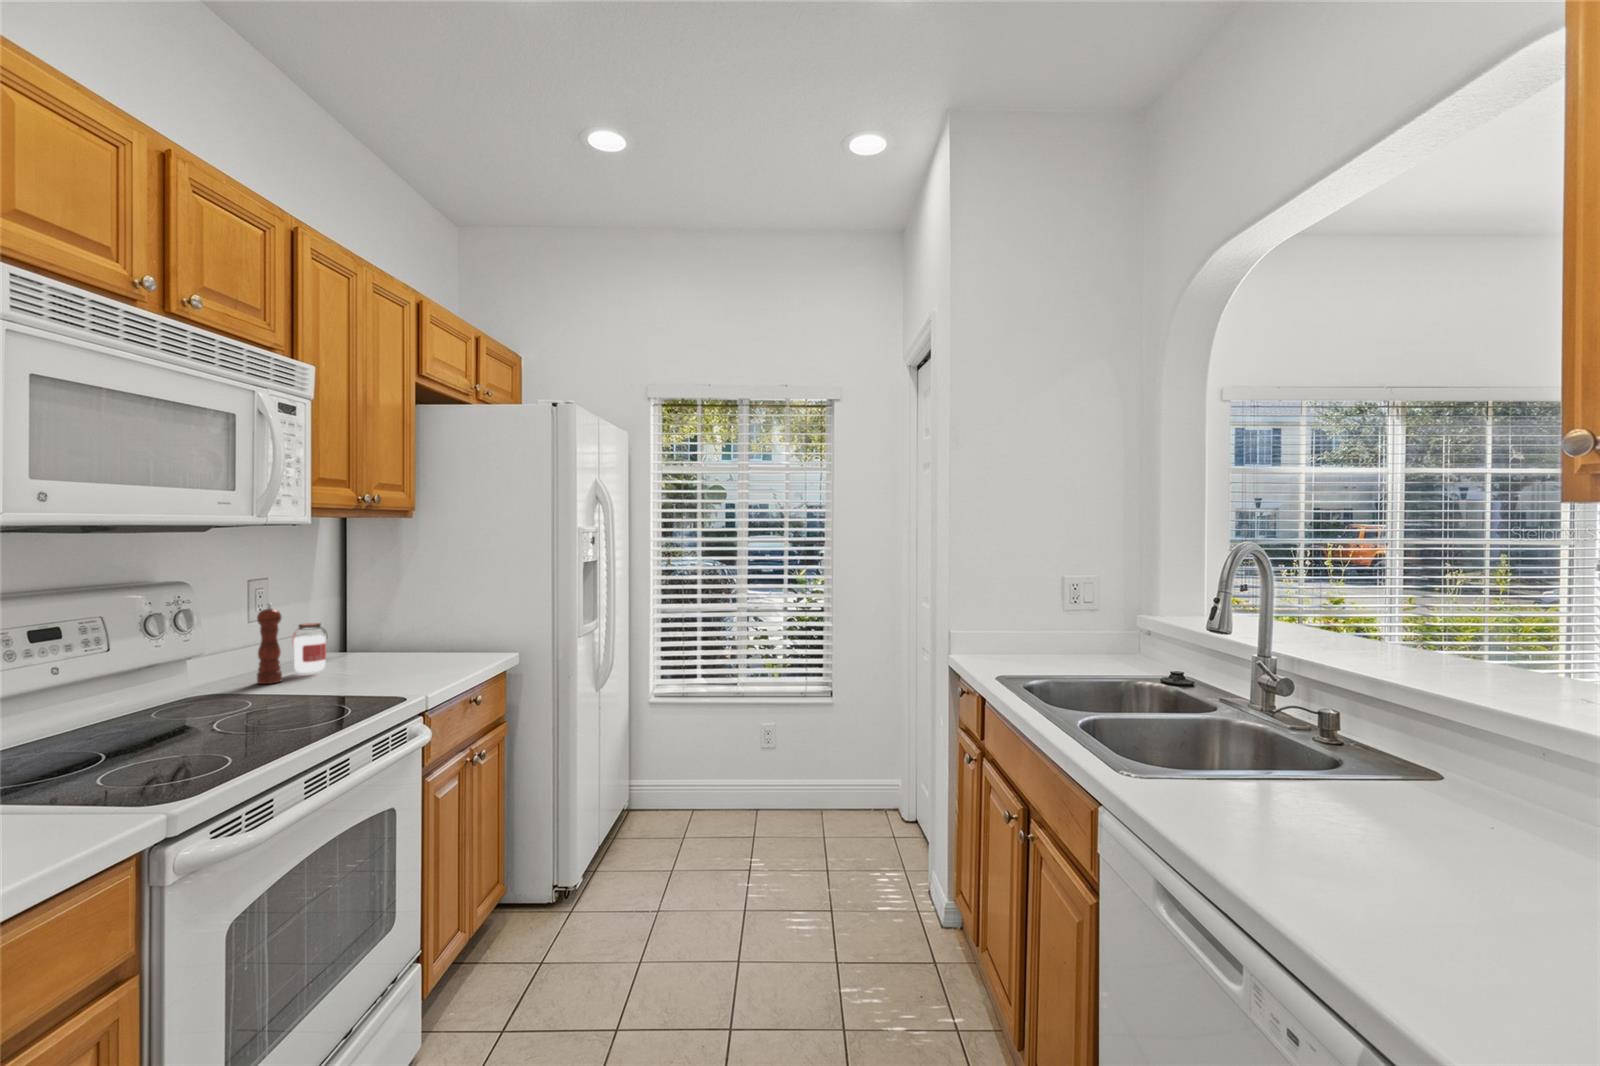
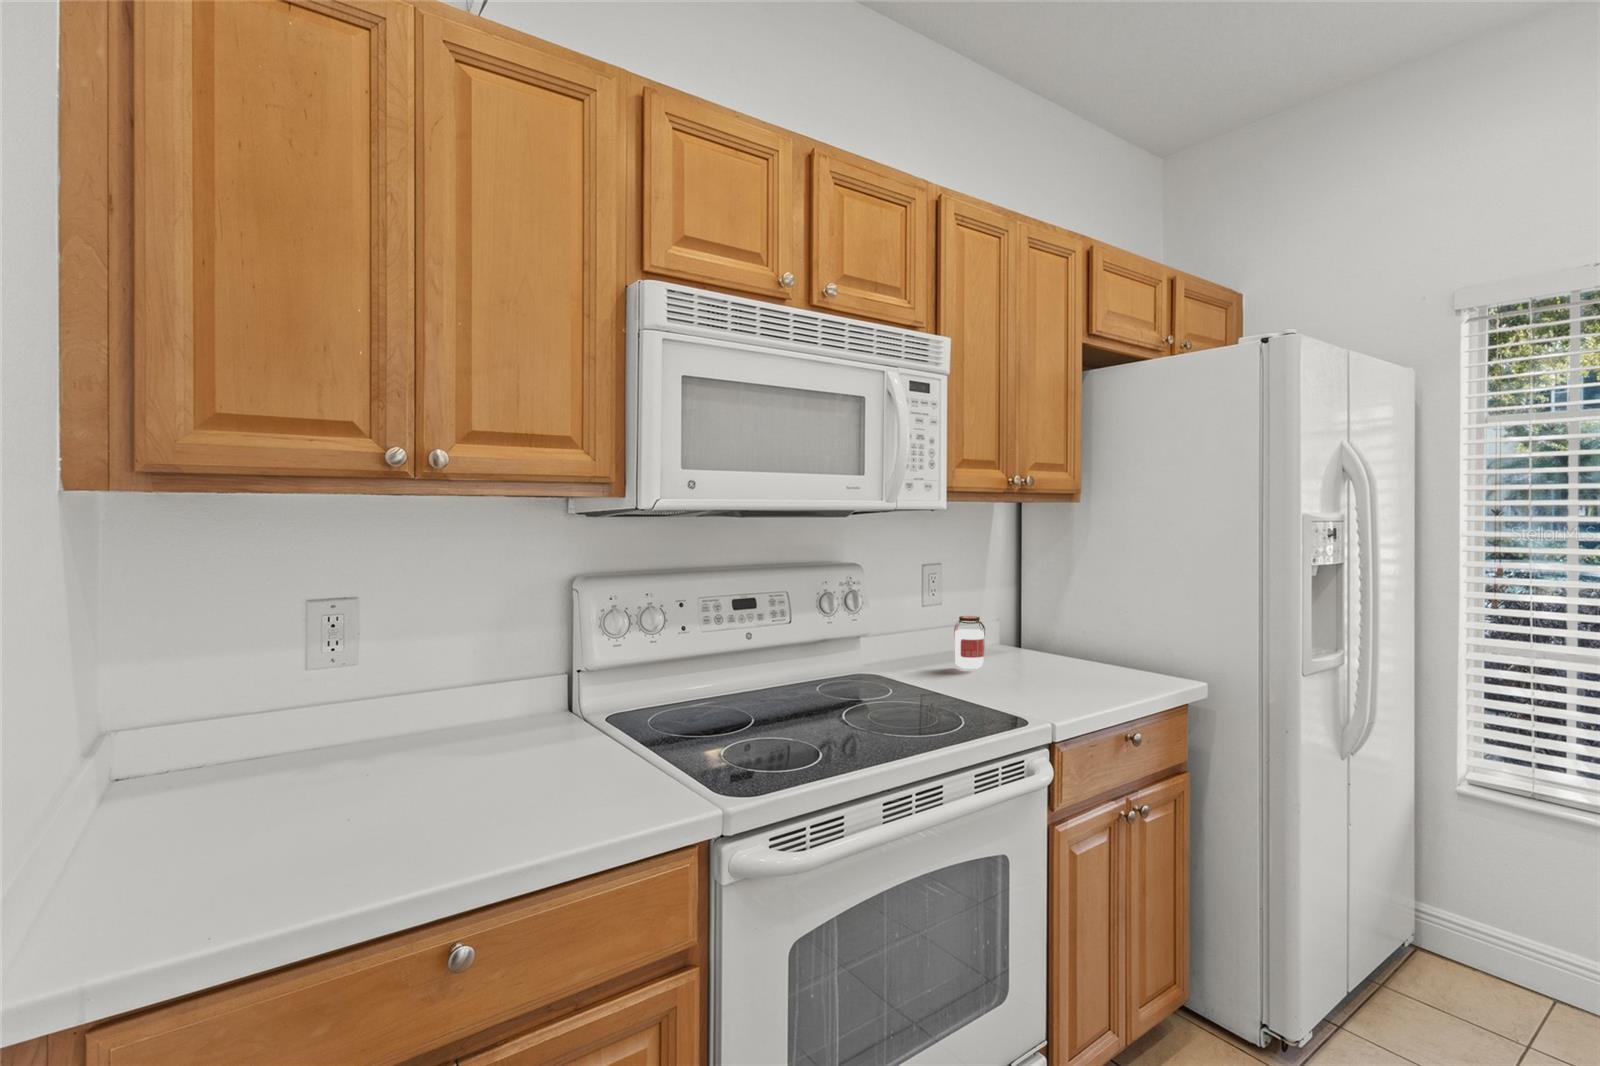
pepper mill: present [257,603,282,684] -> none [917,593,938,675]

